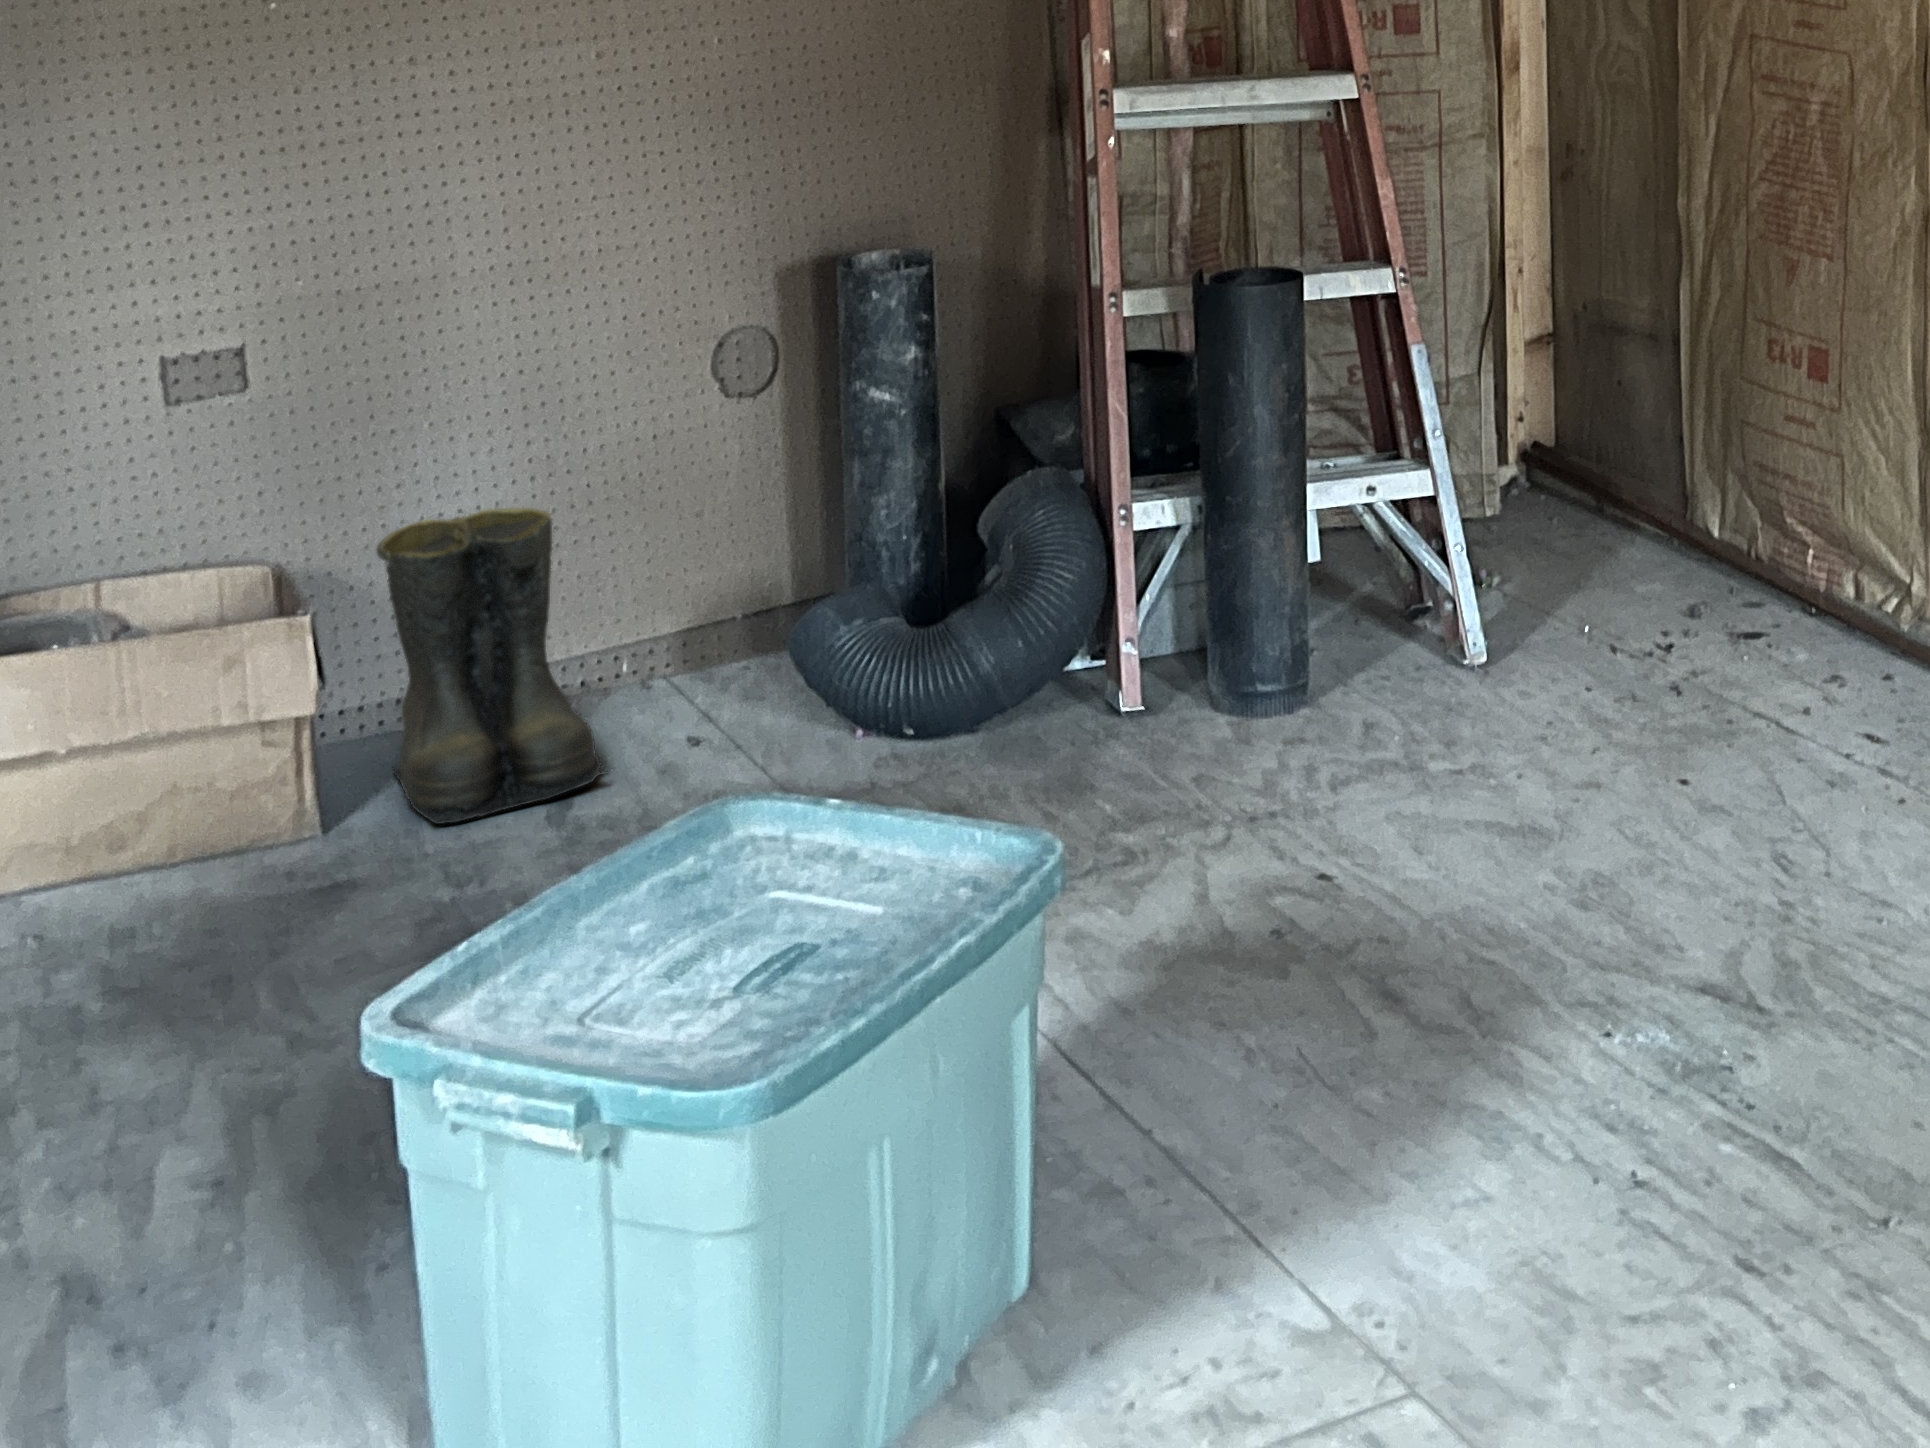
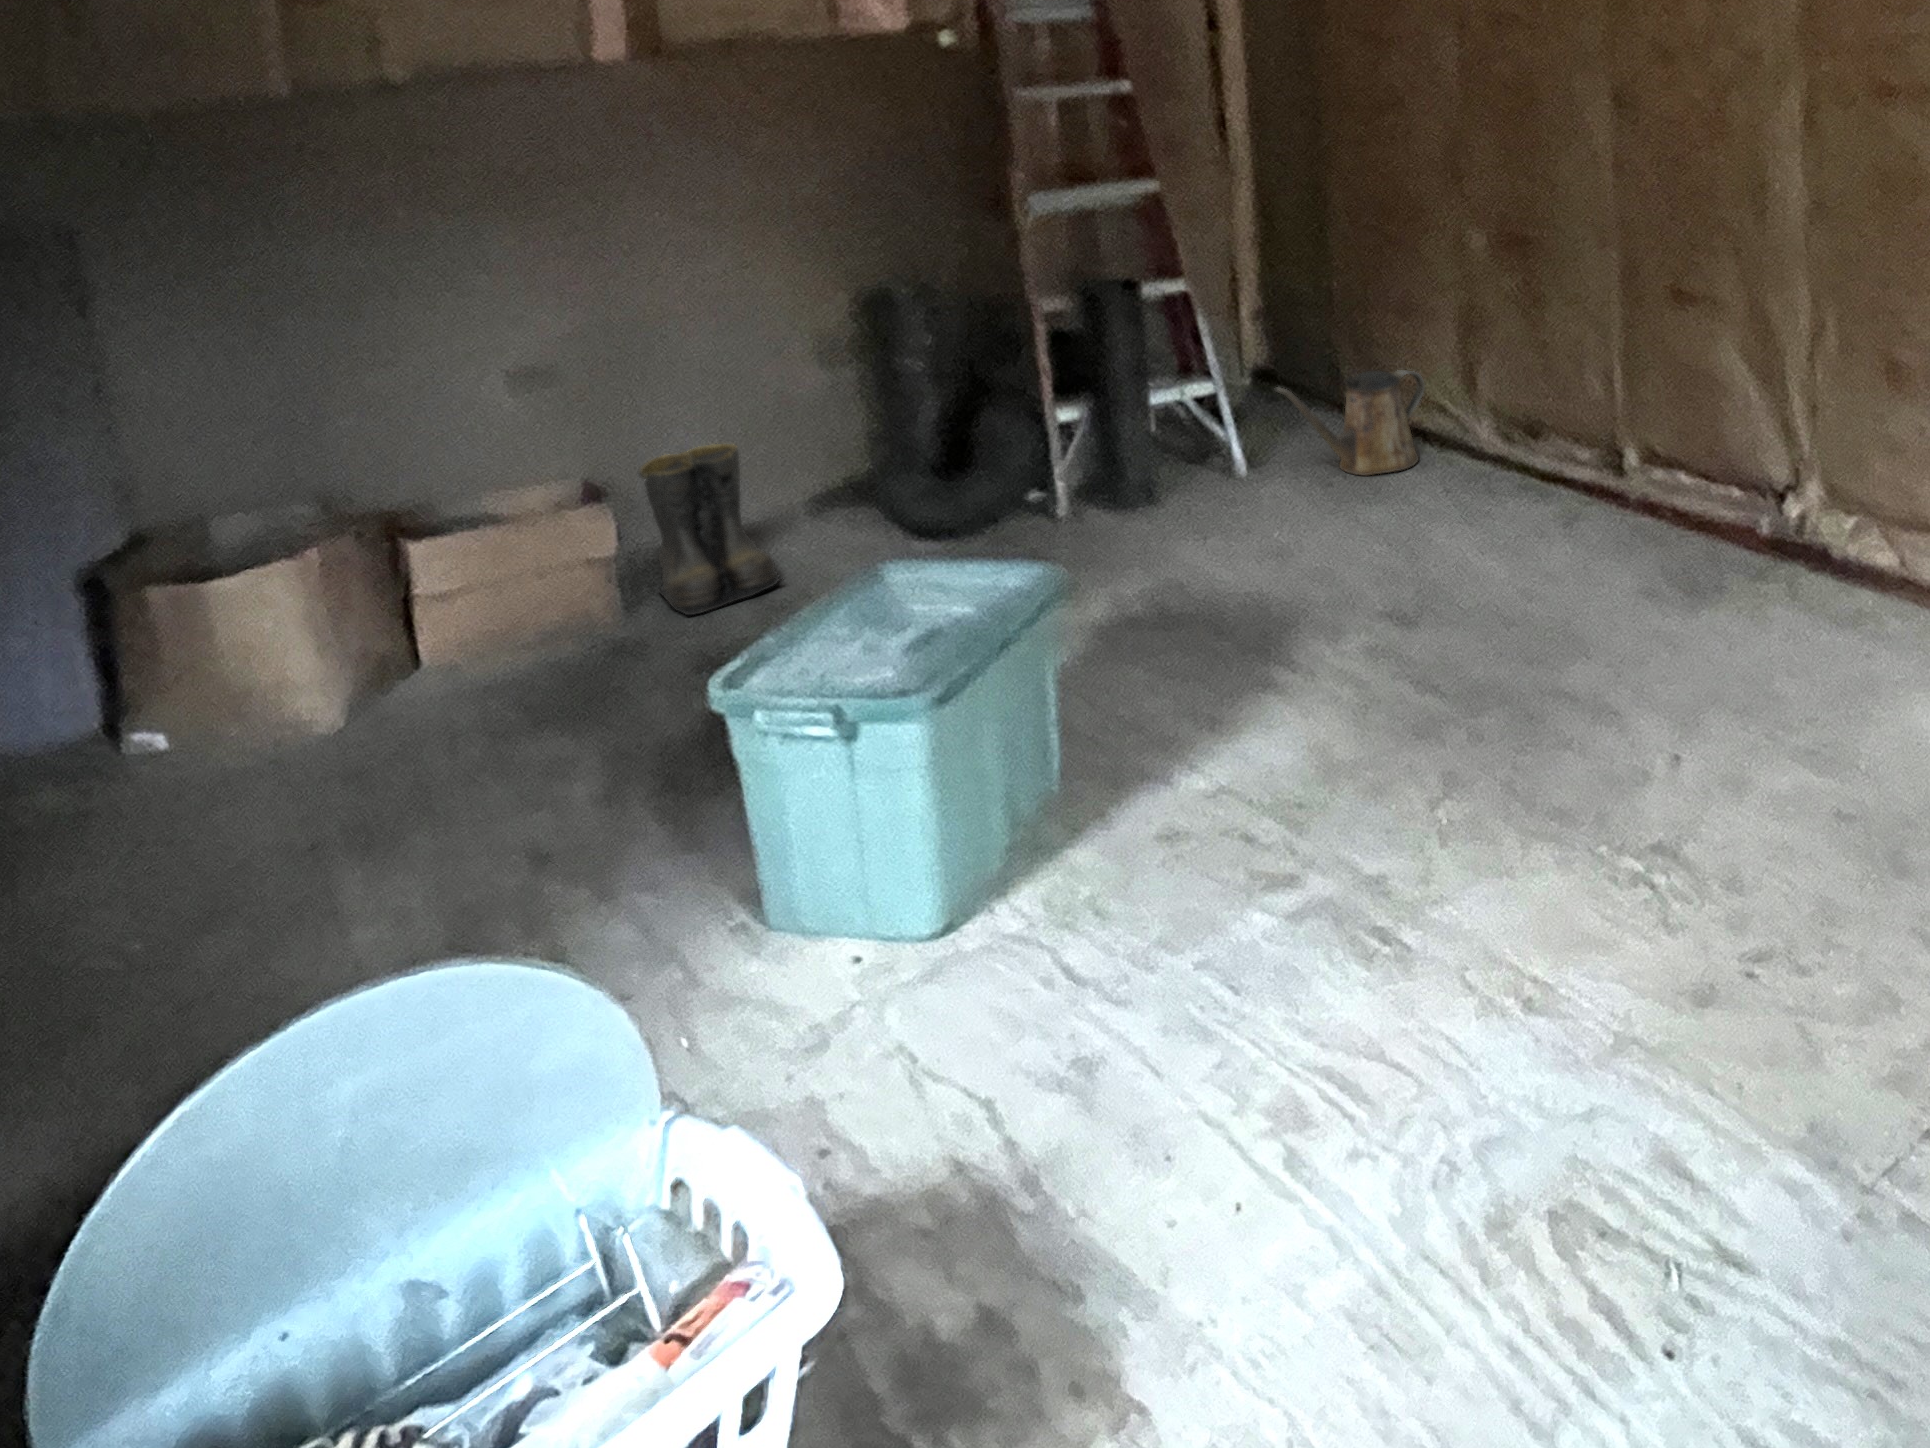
watering can: none [1531,474,1831,682] -> present [1275,370,1425,476]

